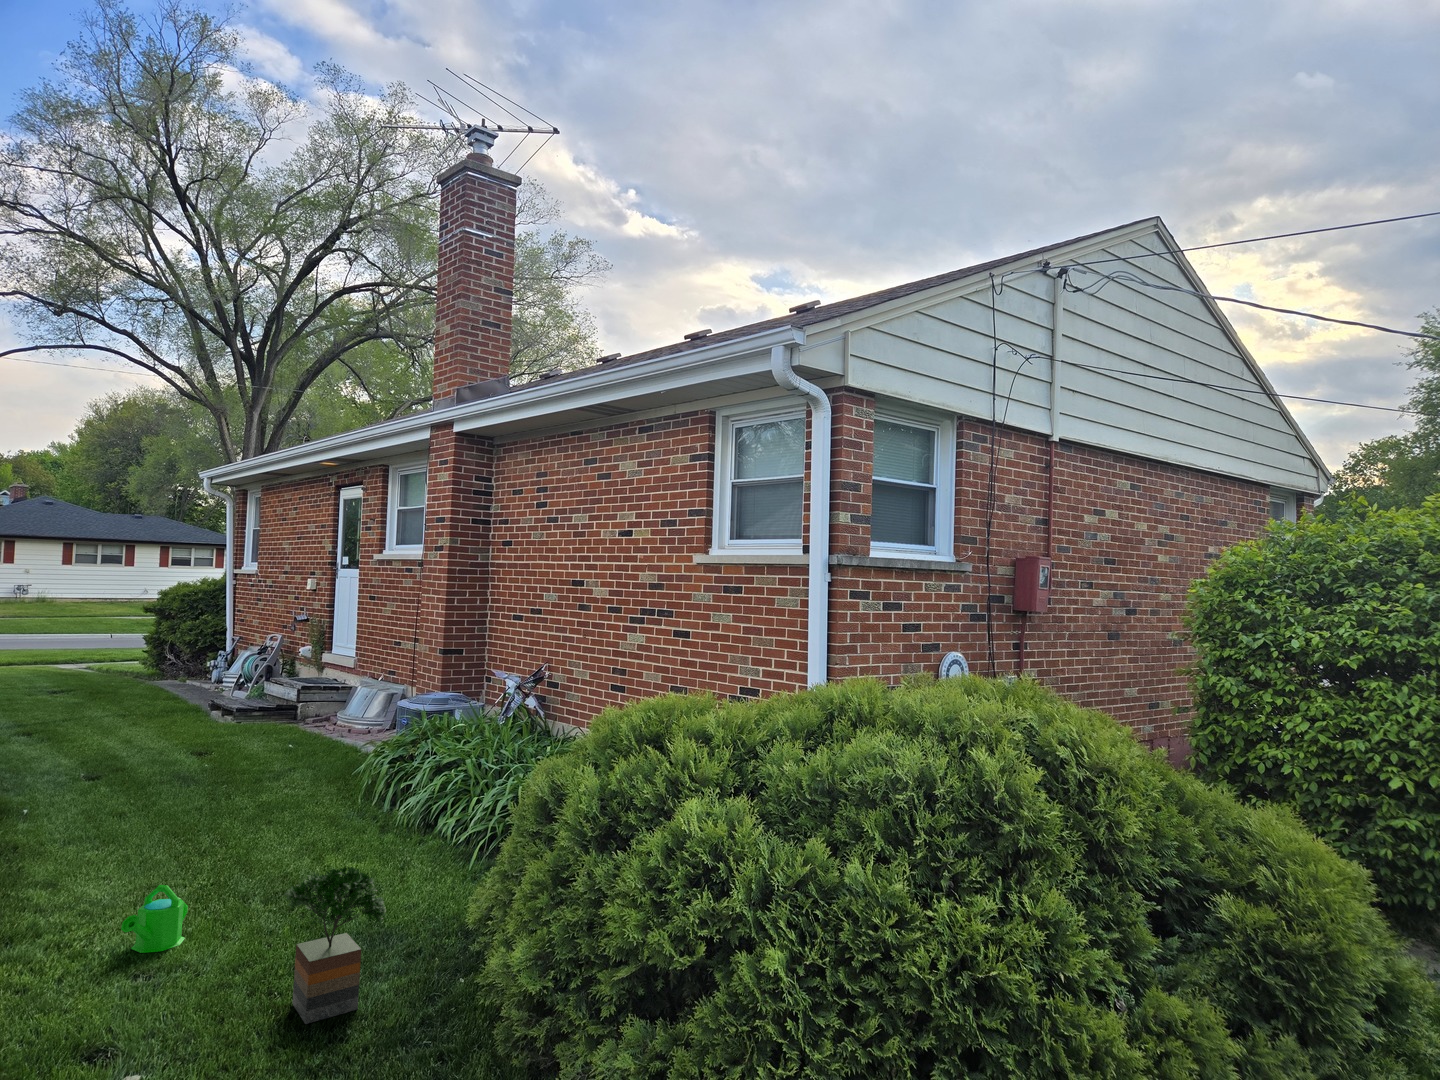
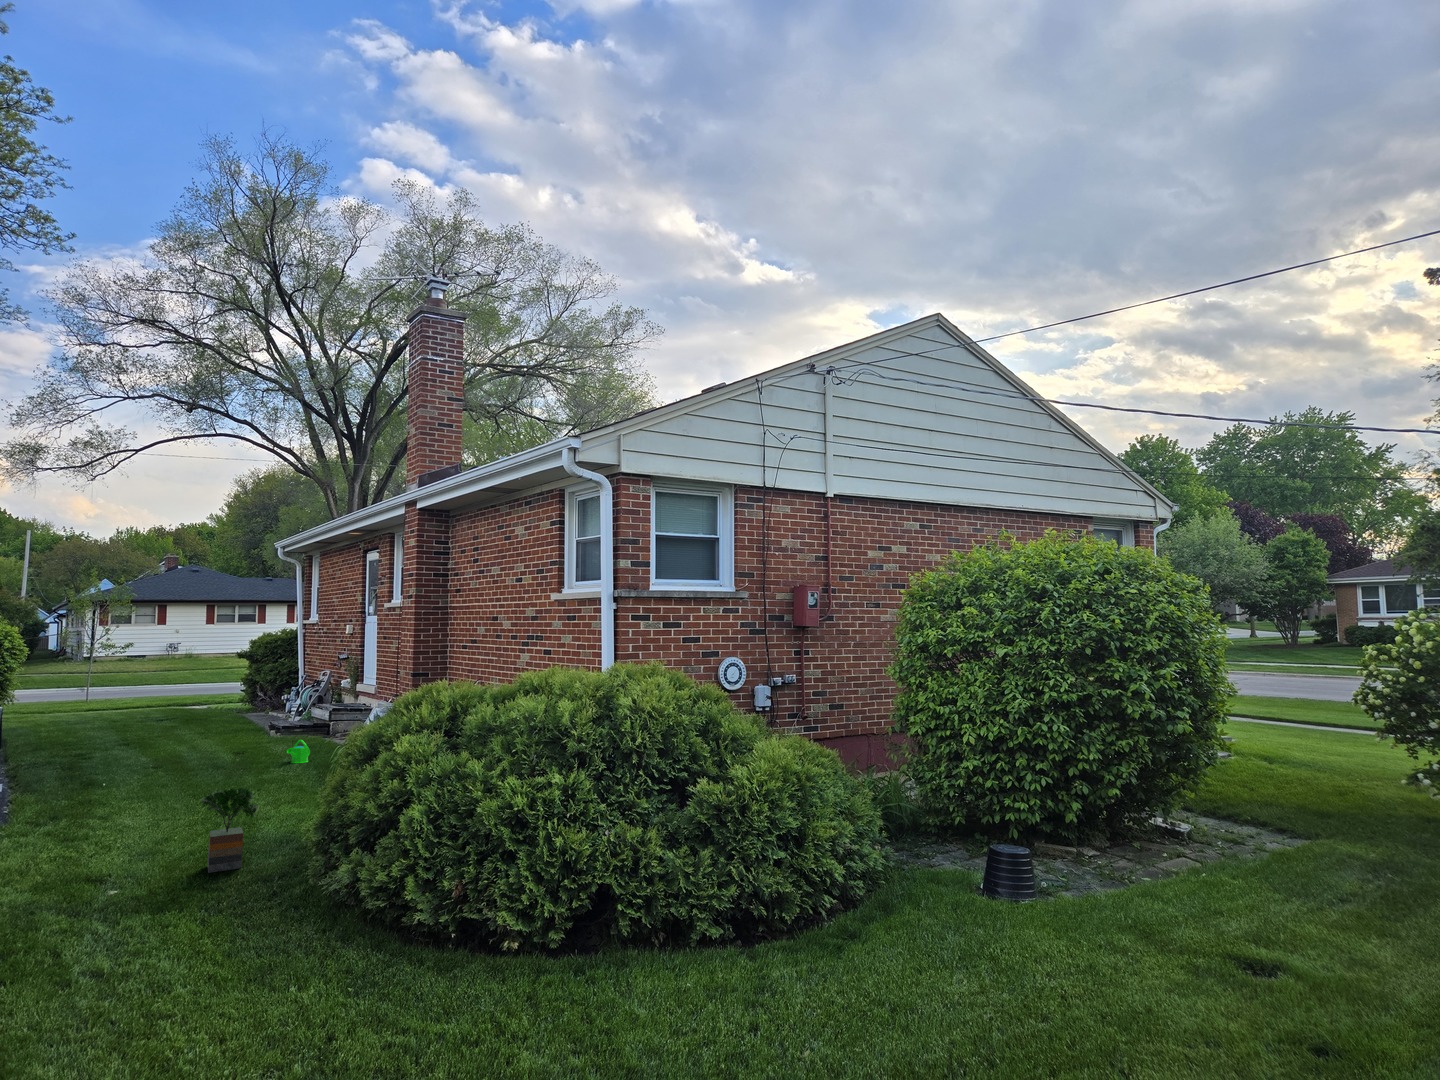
watering can: present [121,885,188,953] -> present [286,740,310,763]

